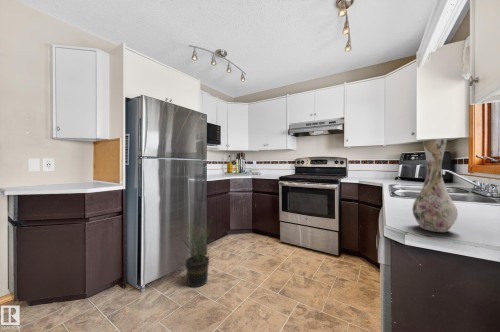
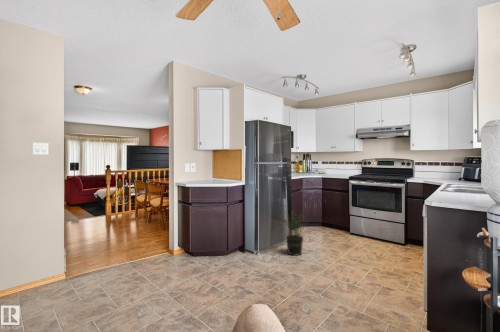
vase: present [413,139,458,232] -> none [440,163,459,202]

